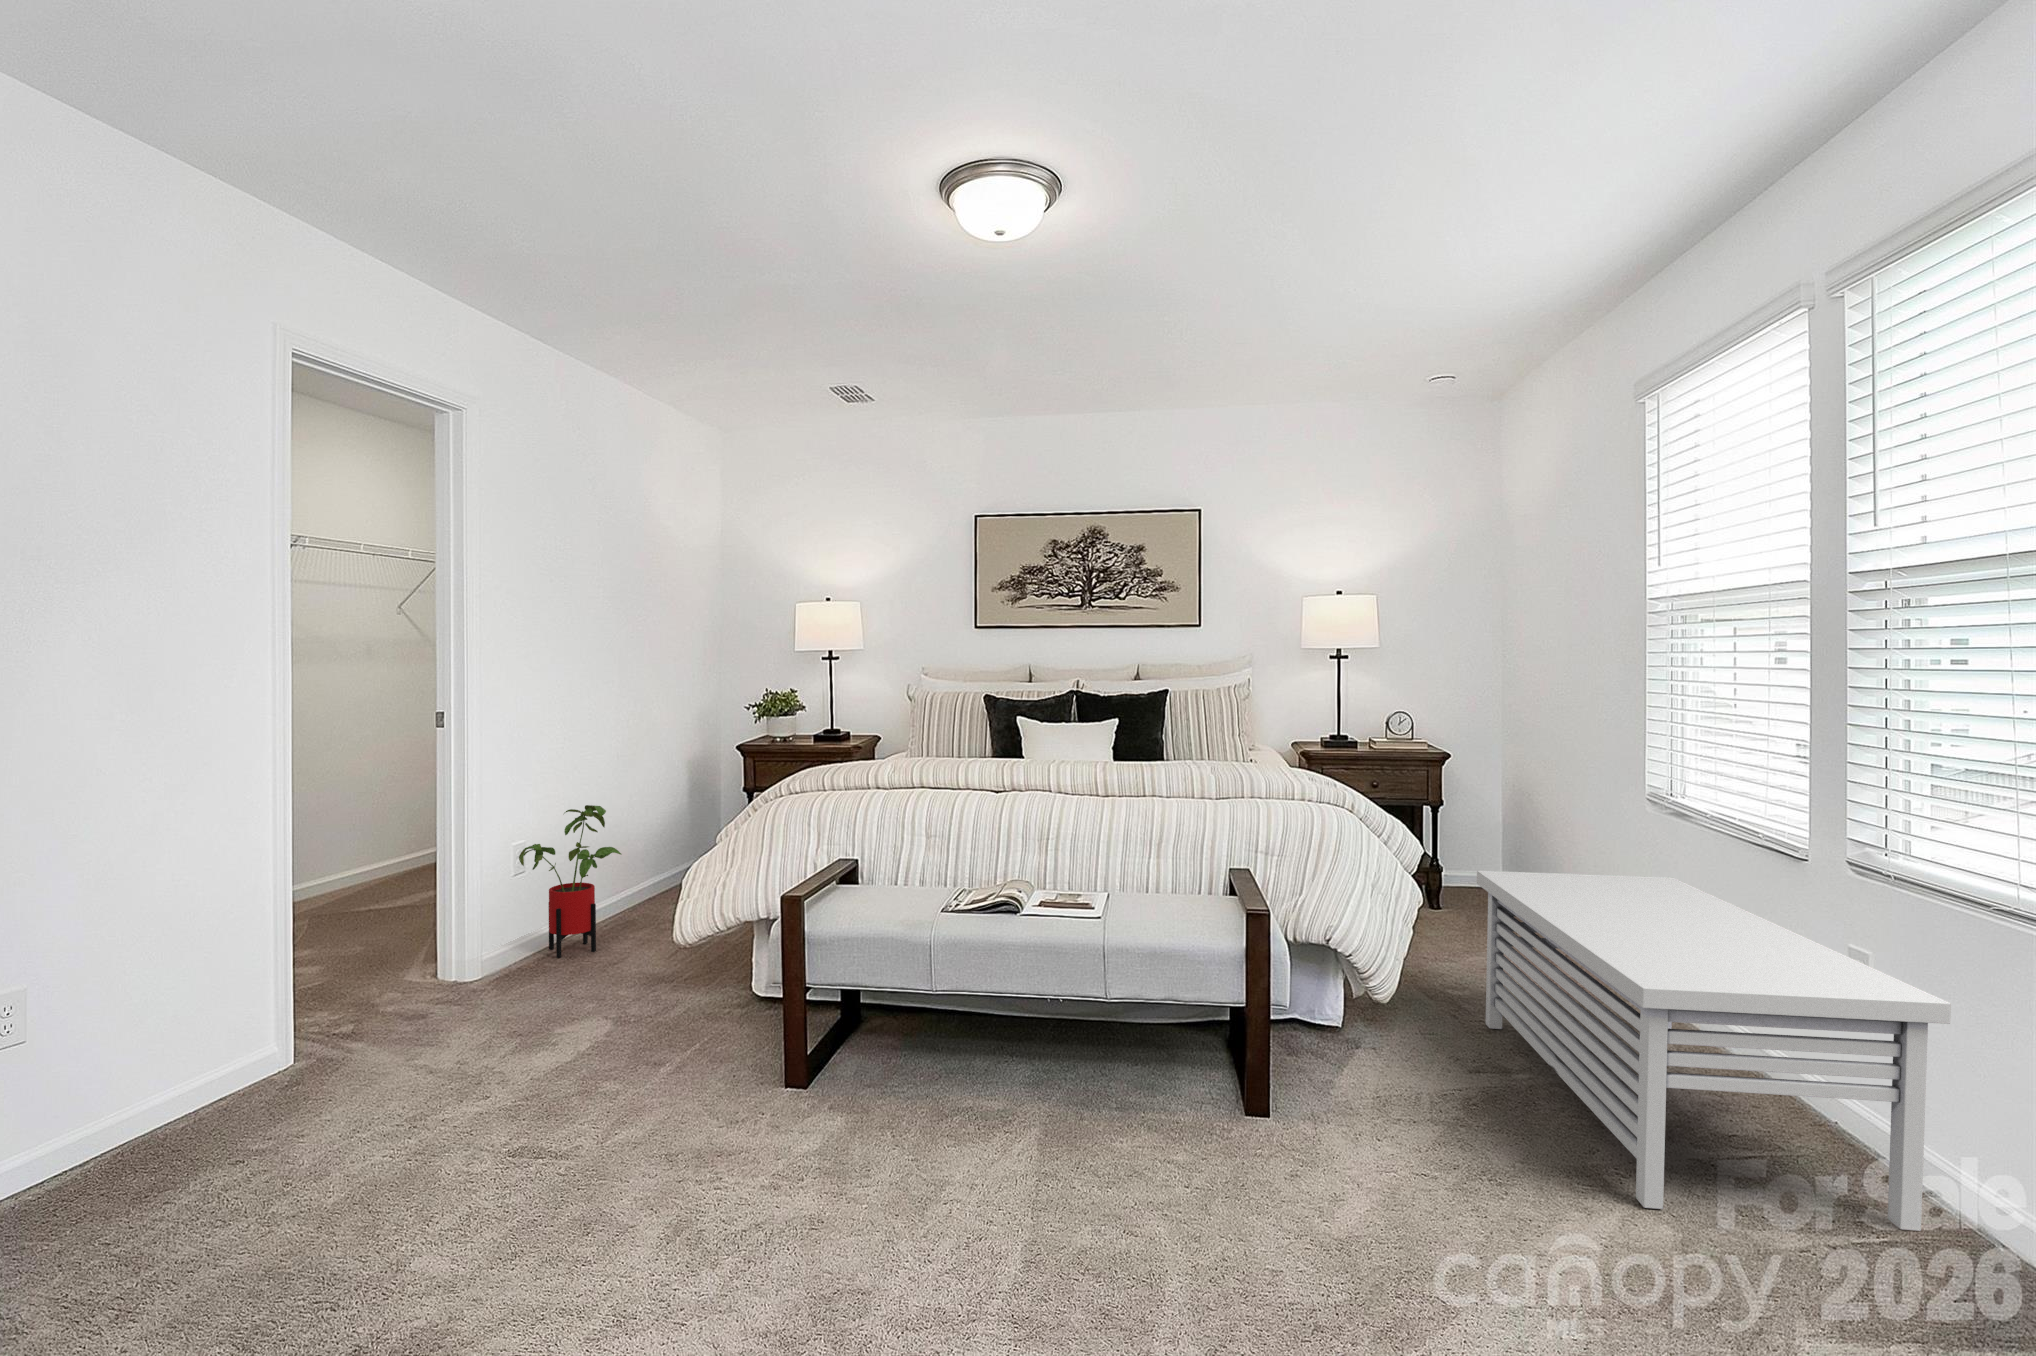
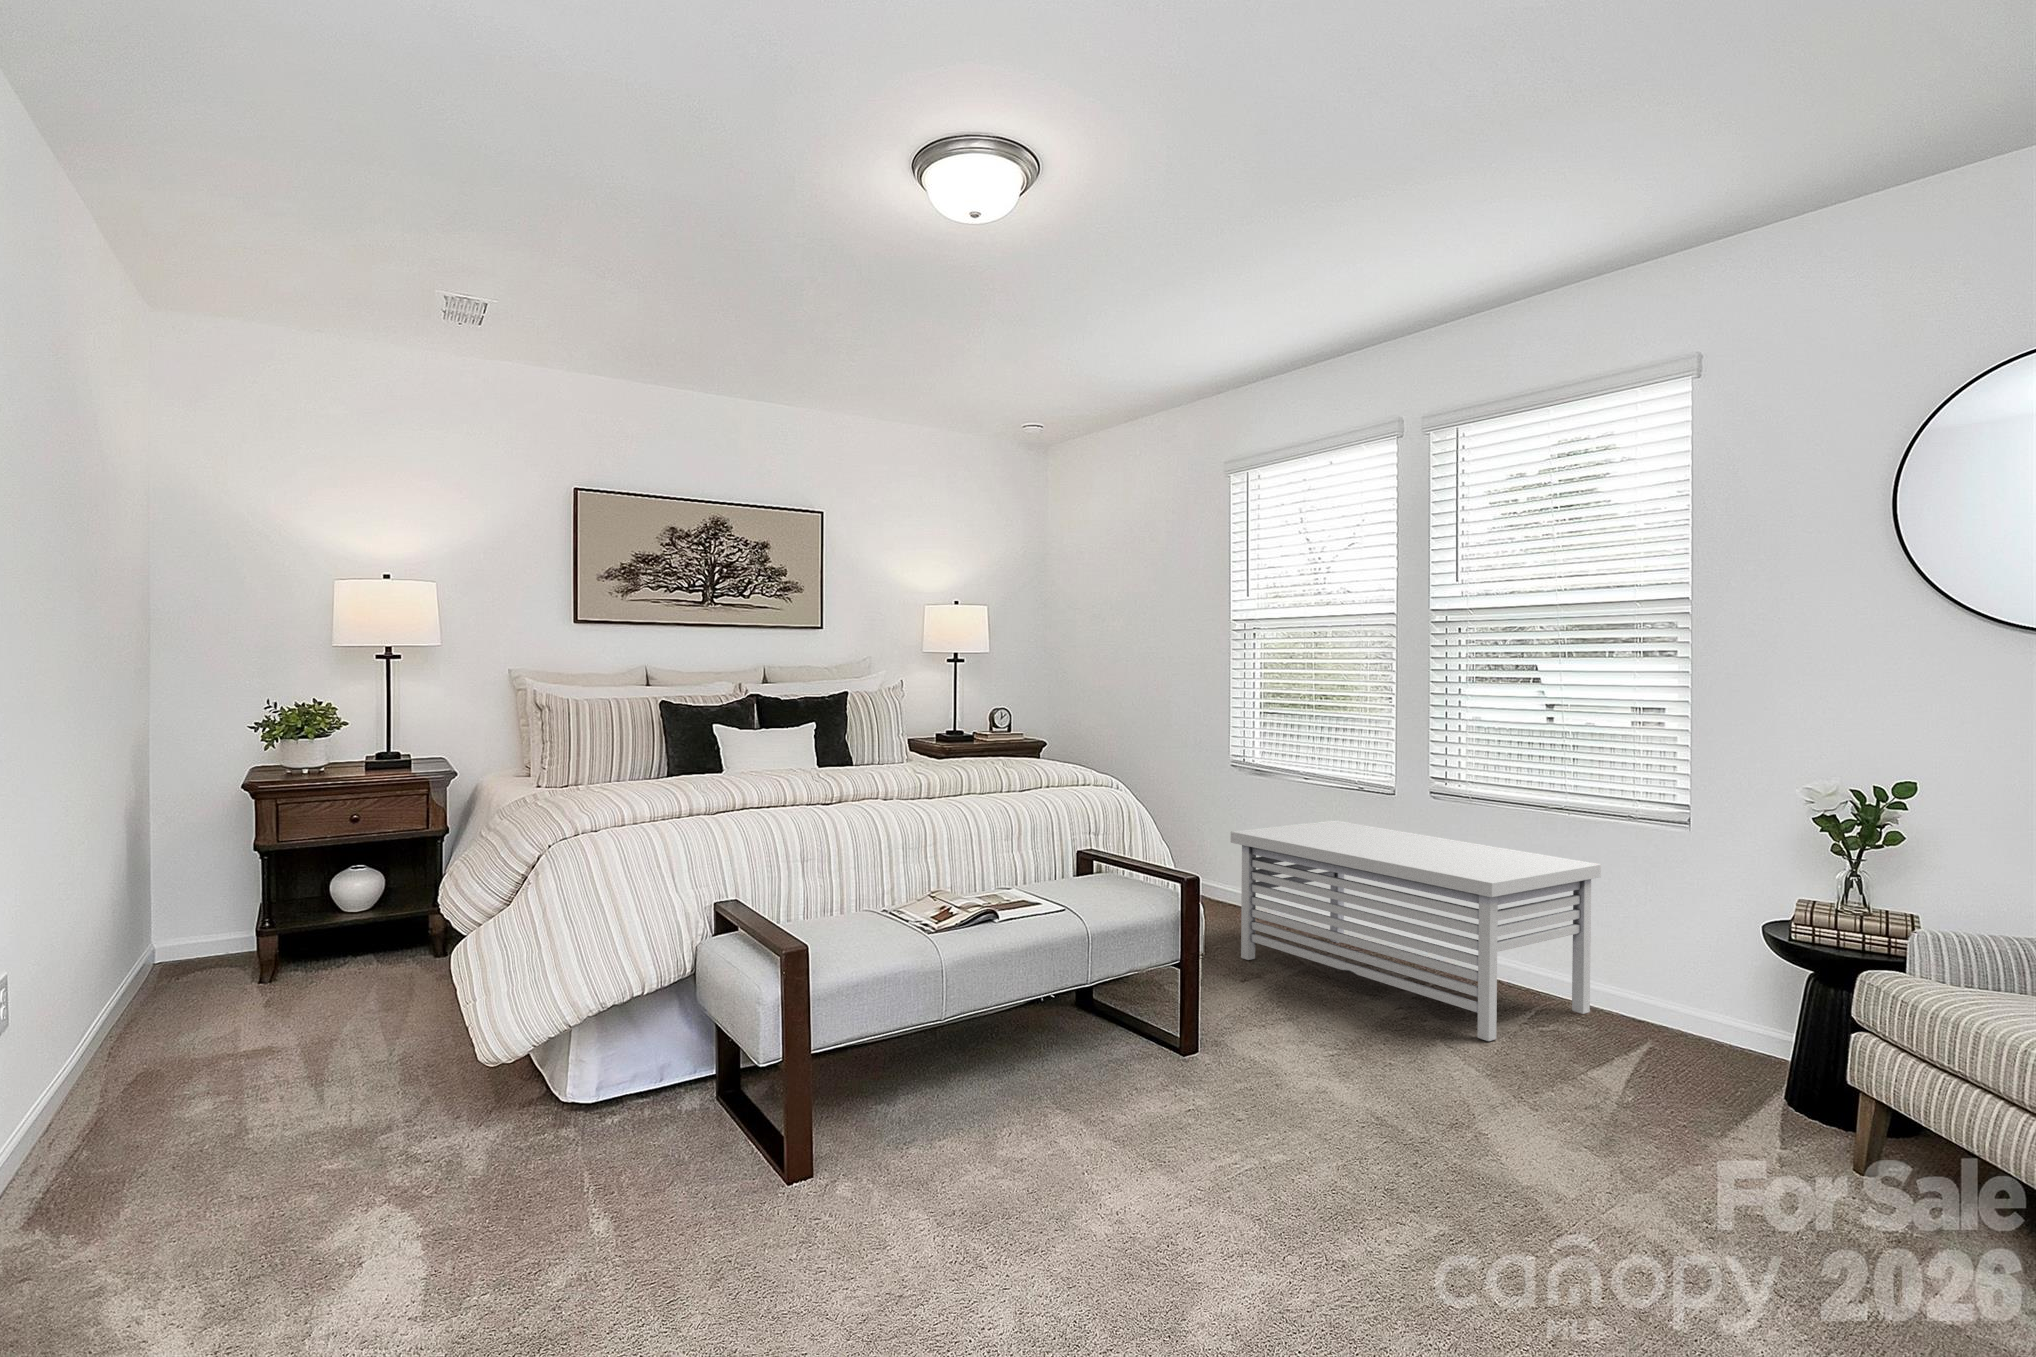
house plant: present [519,805,621,958] -> none [47,891,257,1145]

